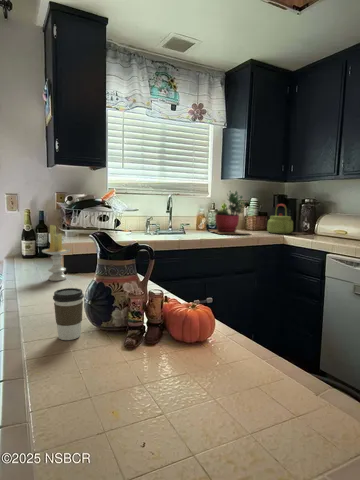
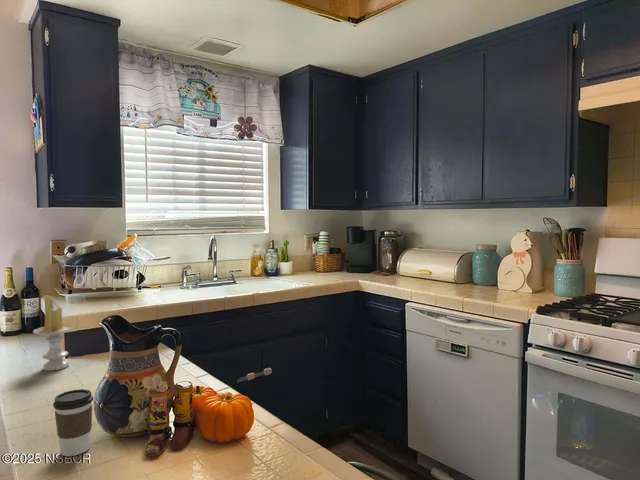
succulent plant: present [211,191,249,234] -> none [265,225,321,282]
kettle: present [267,204,293,234] -> none [341,239,372,276]

